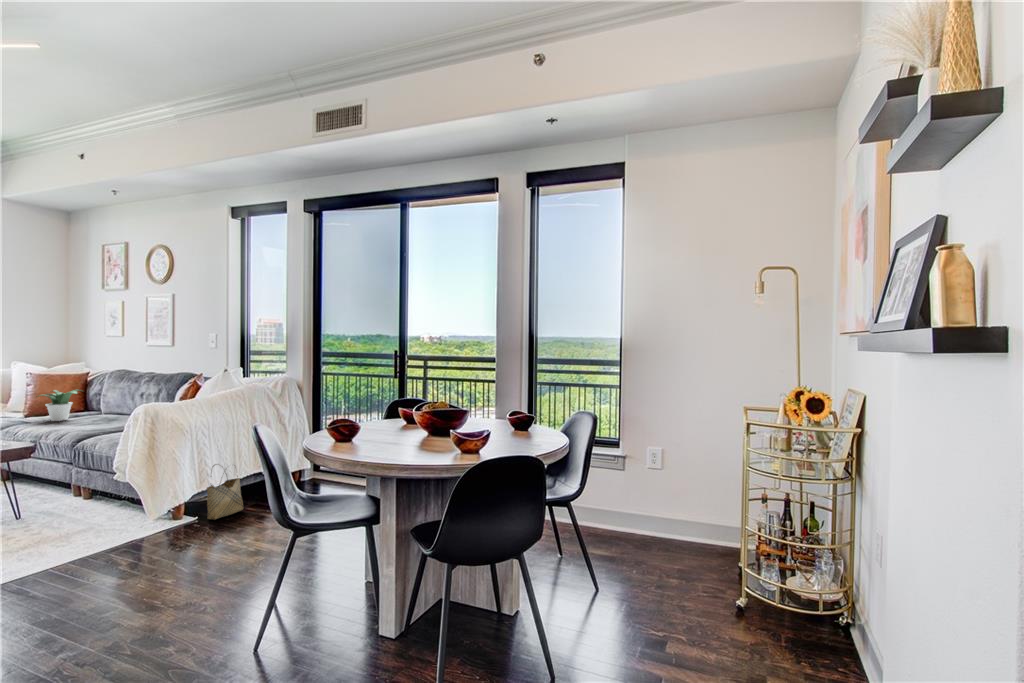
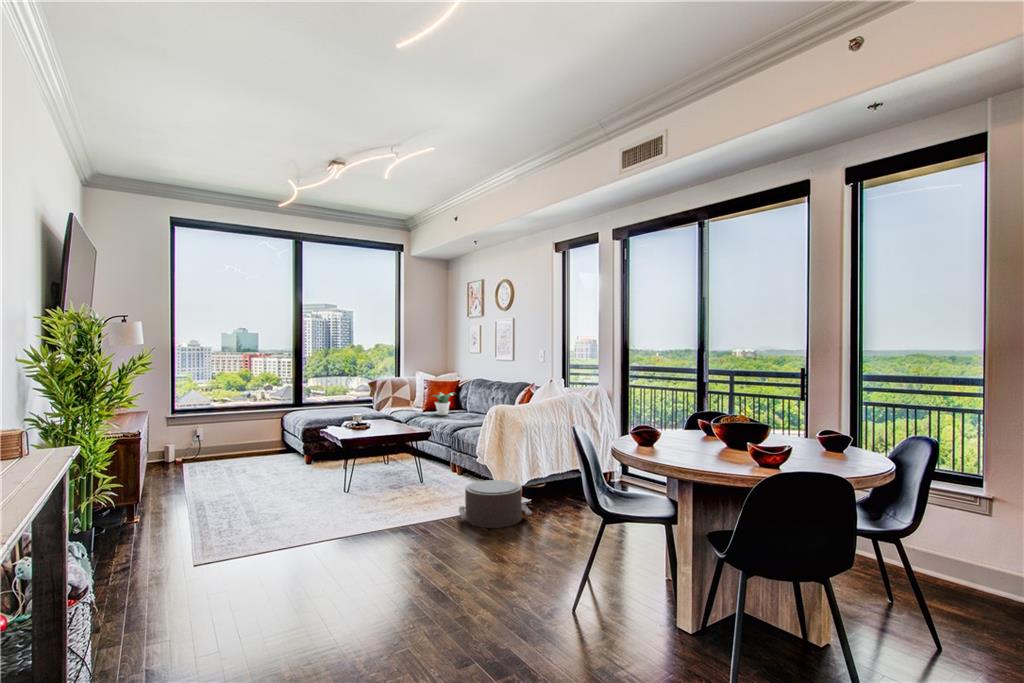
woven basket: present [207,464,243,520] -> none [538,458,565,504]
pouf: none [83,499,197,567] -> present [459,480,532,528]

